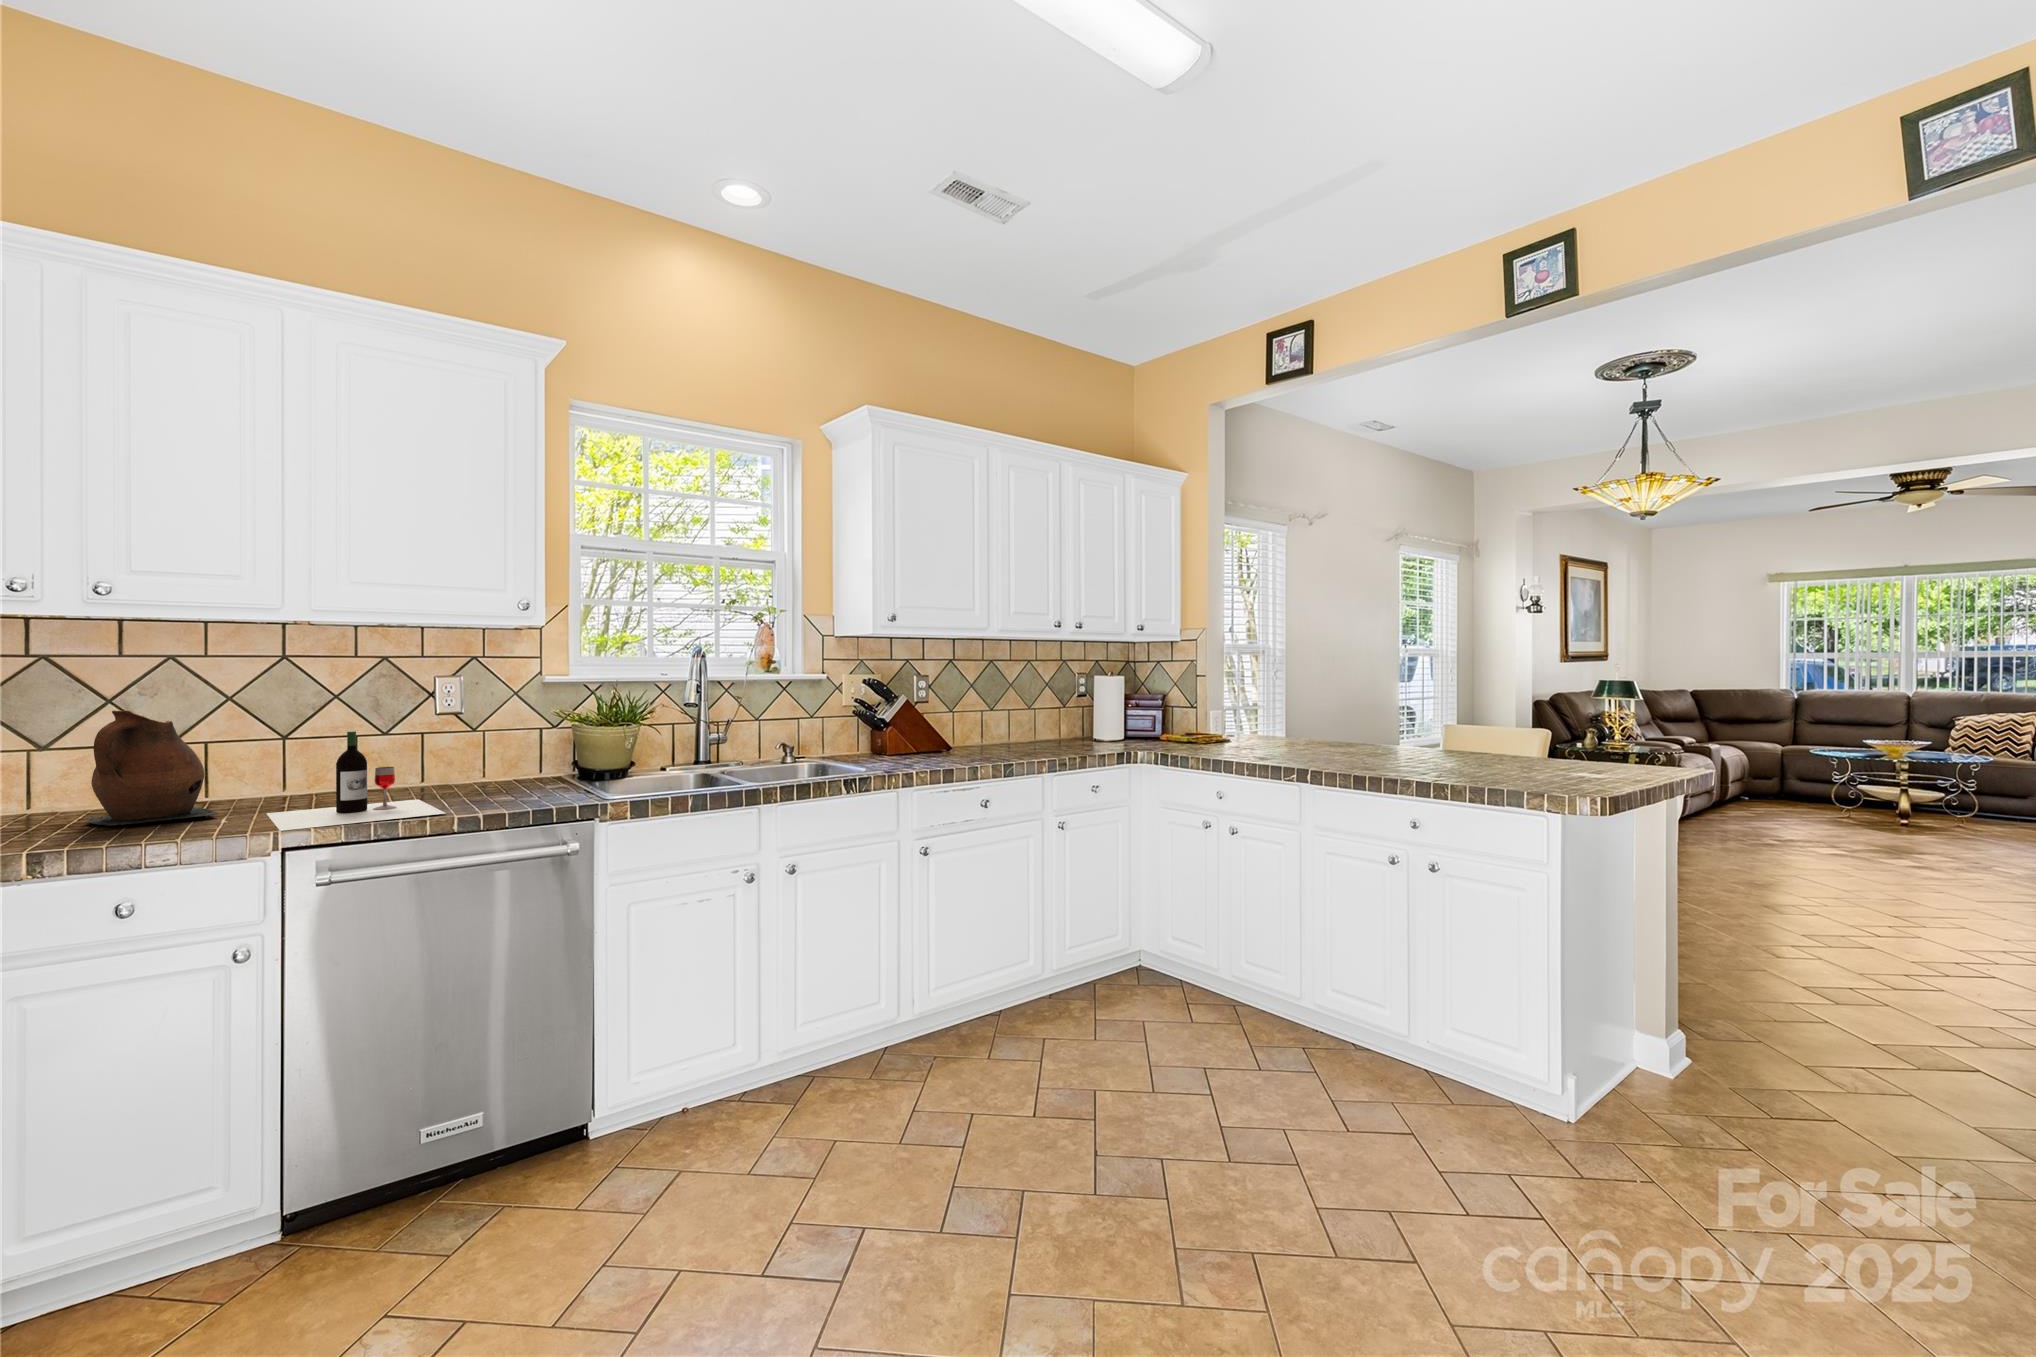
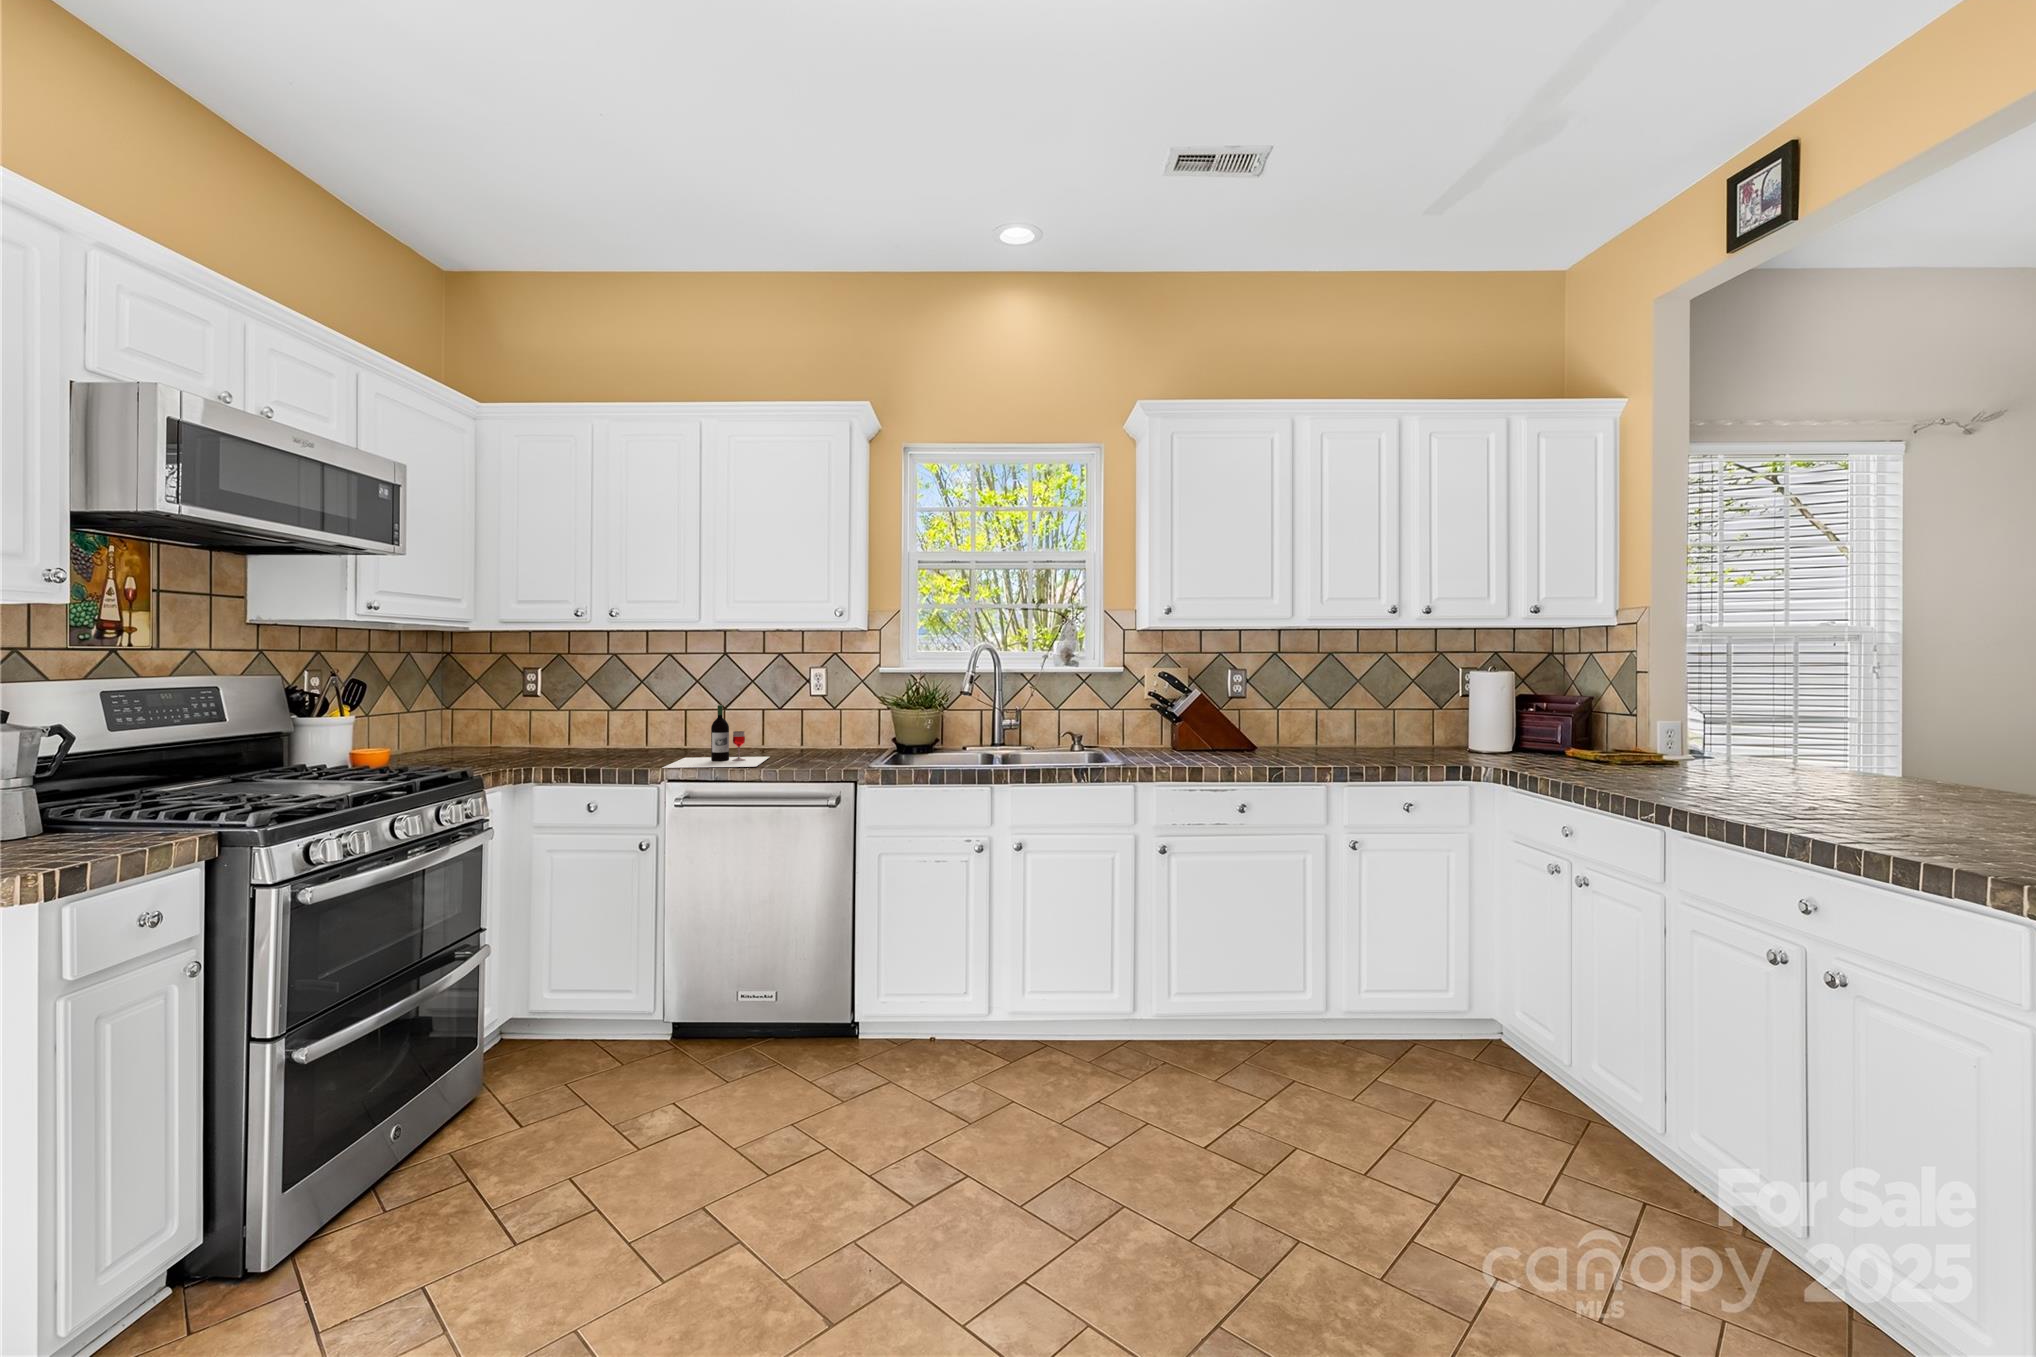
ceramic pitcher: present [80,711,218,826] -> none [602,687,664,757]

